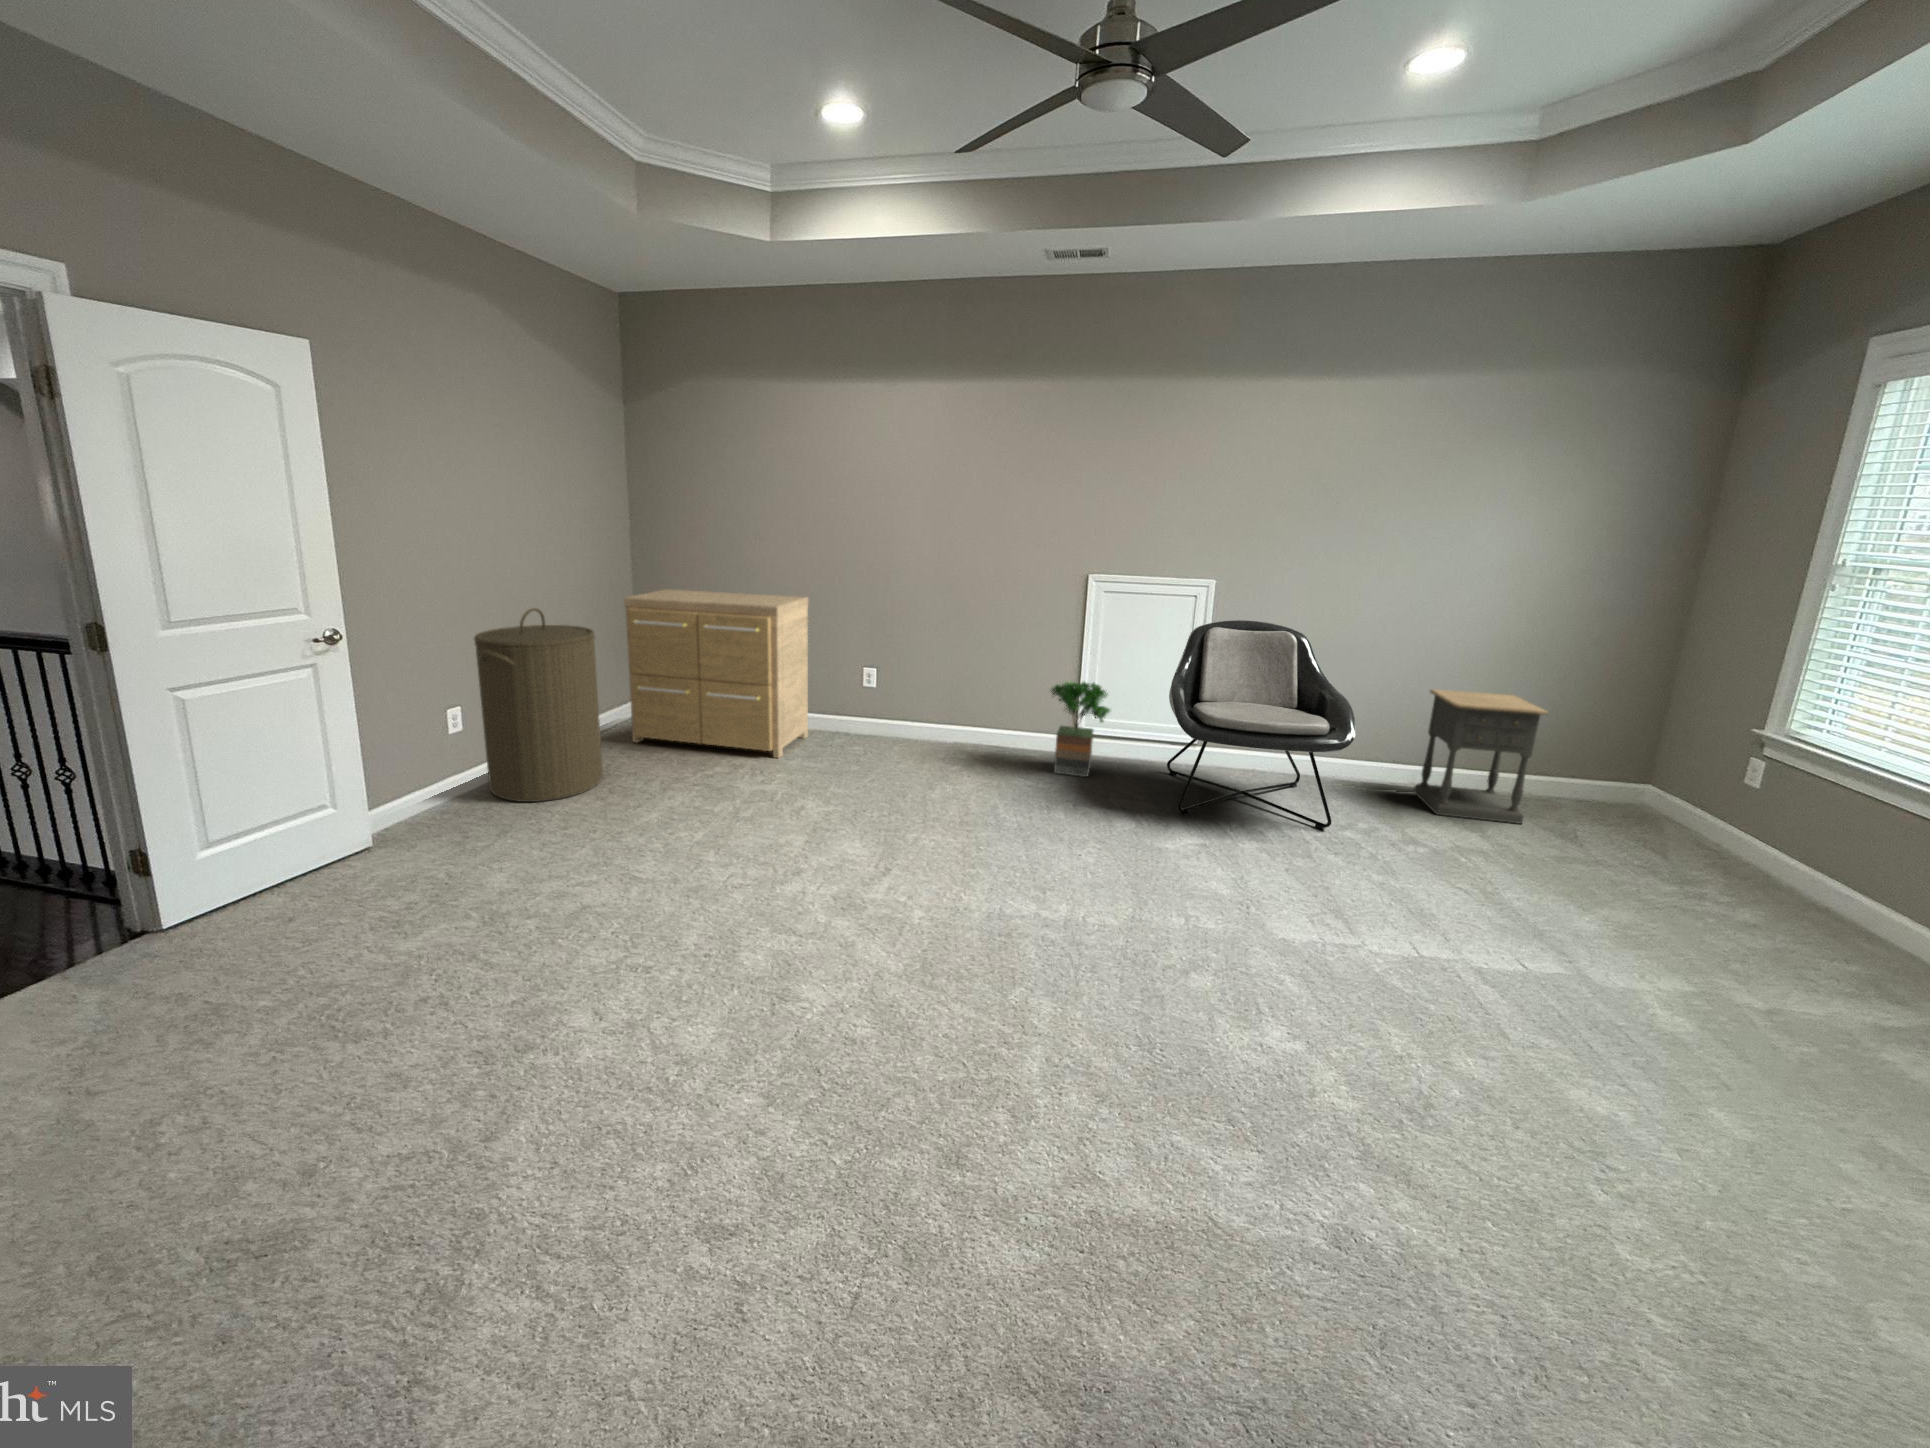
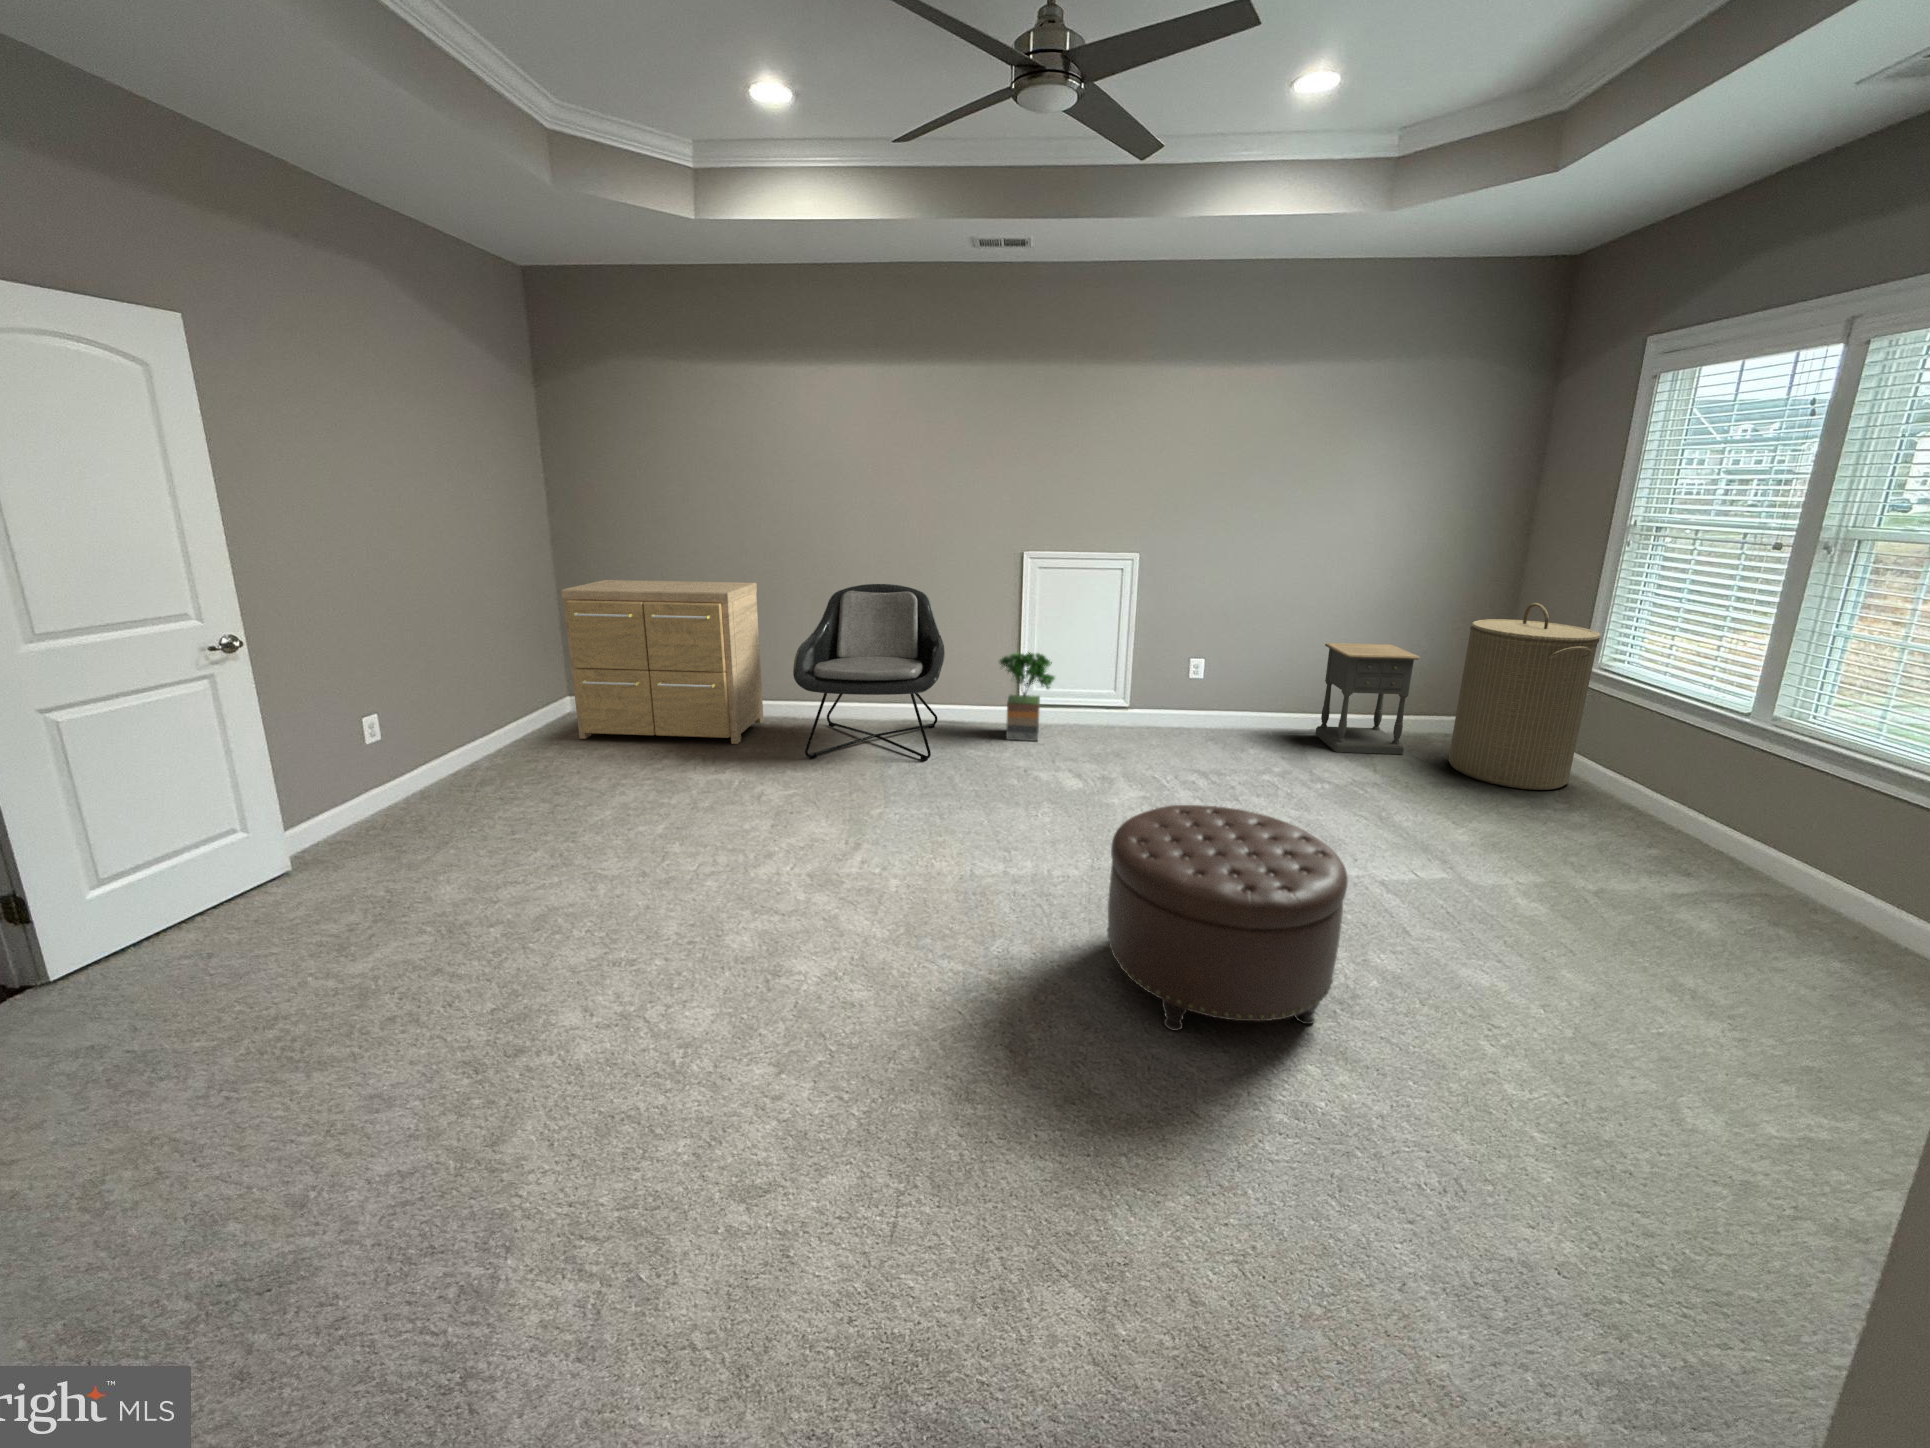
laundry hamper: present [474,608,603,802] -> present [1448,603,1601,790]
lounge chair: present [1167,620,1356,829] -> present [793,584,945,761]
ottoman: none [1133,864,1422,1136] -> present [1107,805,1348,1031]

